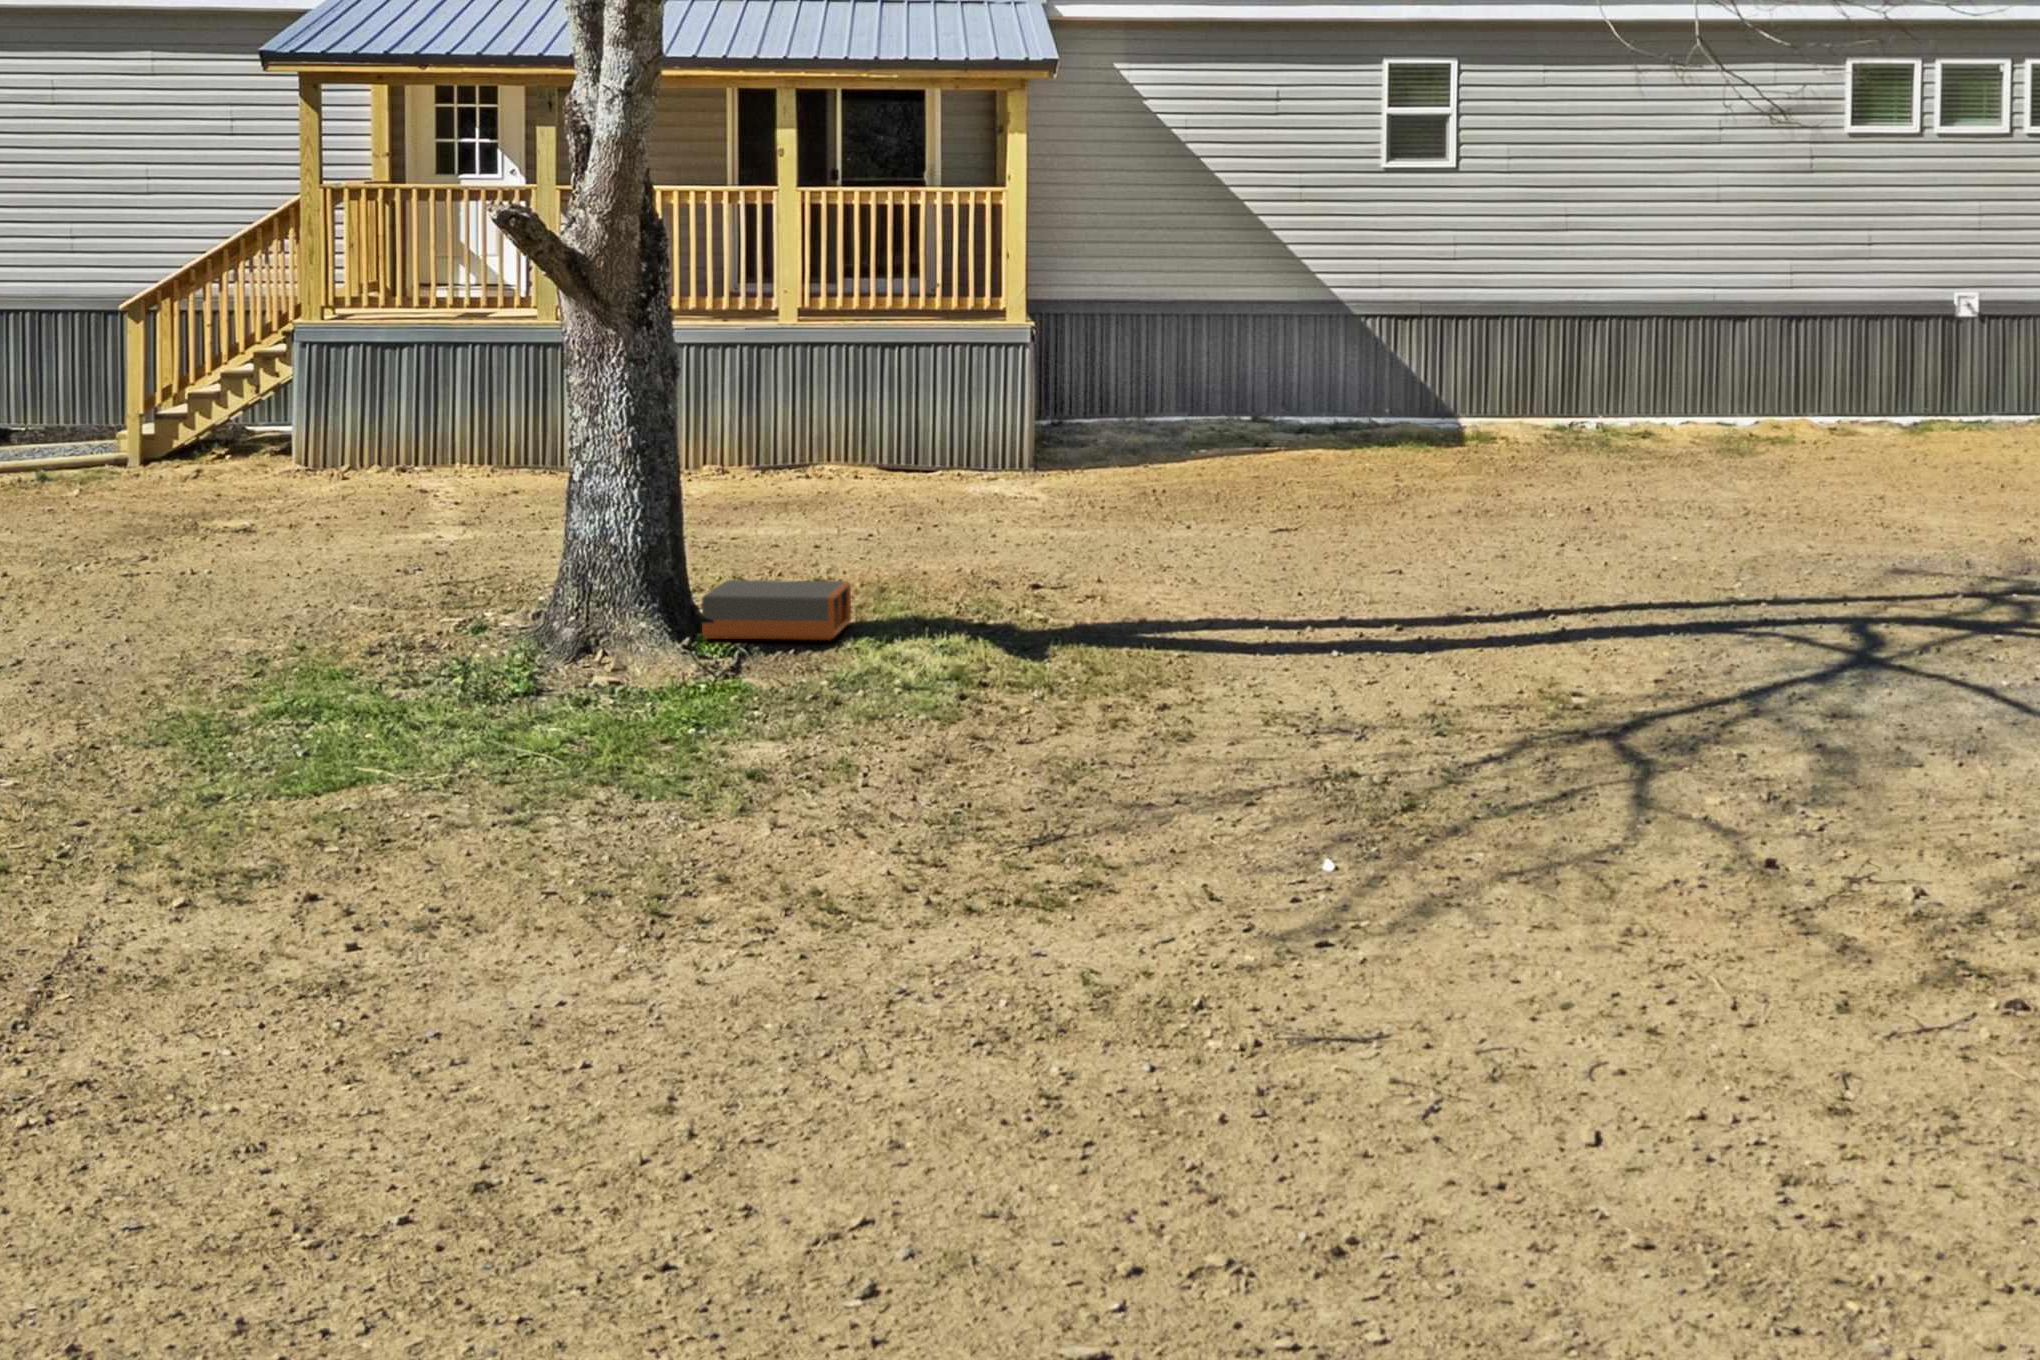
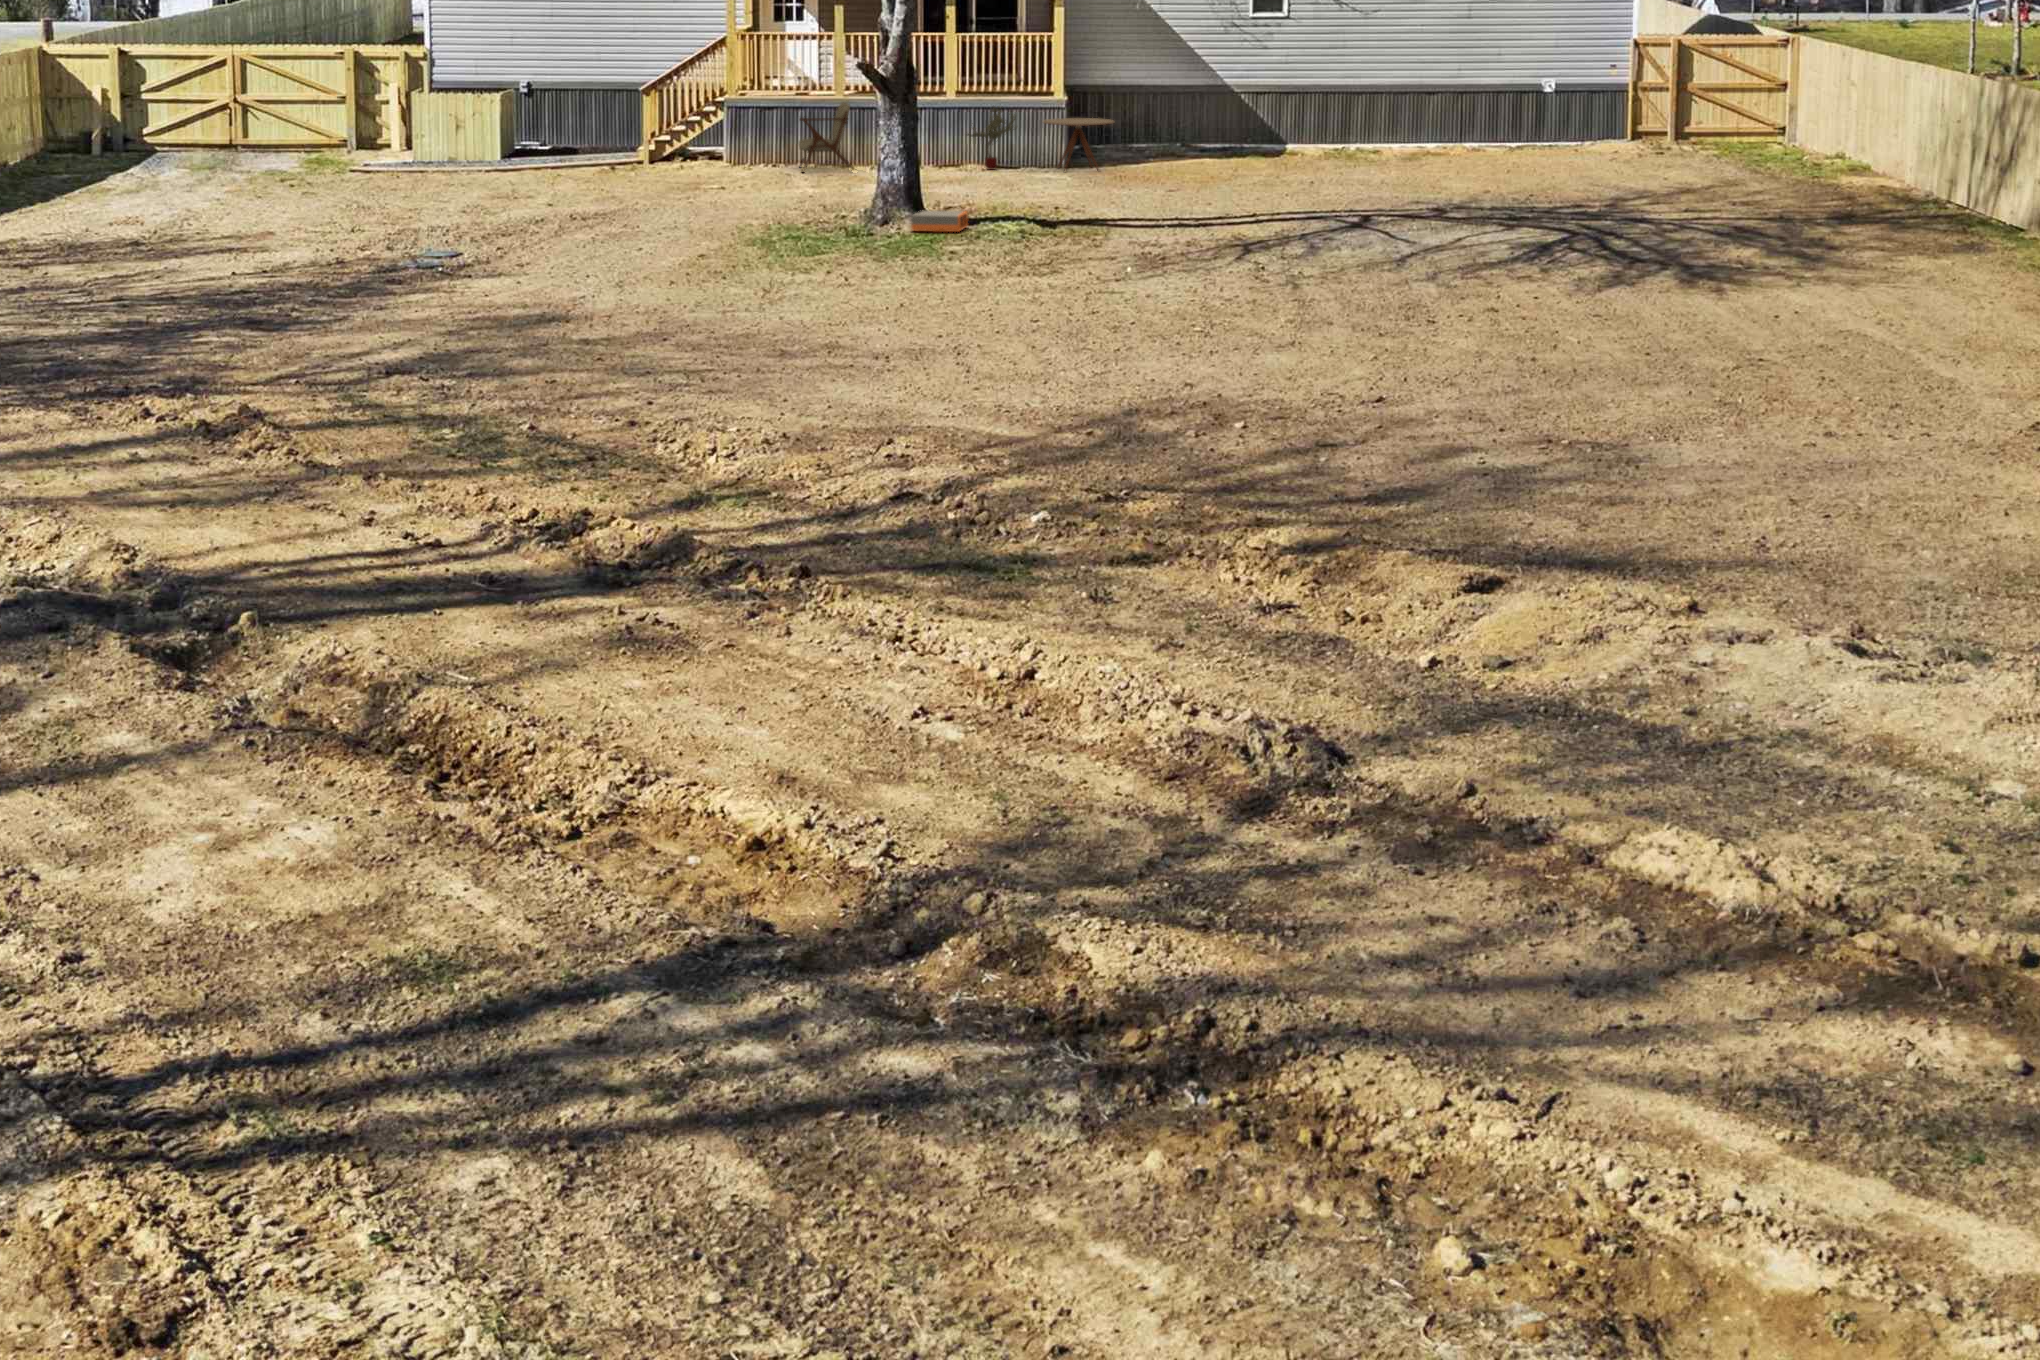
lounge chair: none [457,325,584,482] -> present [799,102,852,173]
potted tree: none [816,335,930,474] -> present [968,106,1016,170]
round table: none [983,364,1138,479] -> present [1043,118,1114,171]

